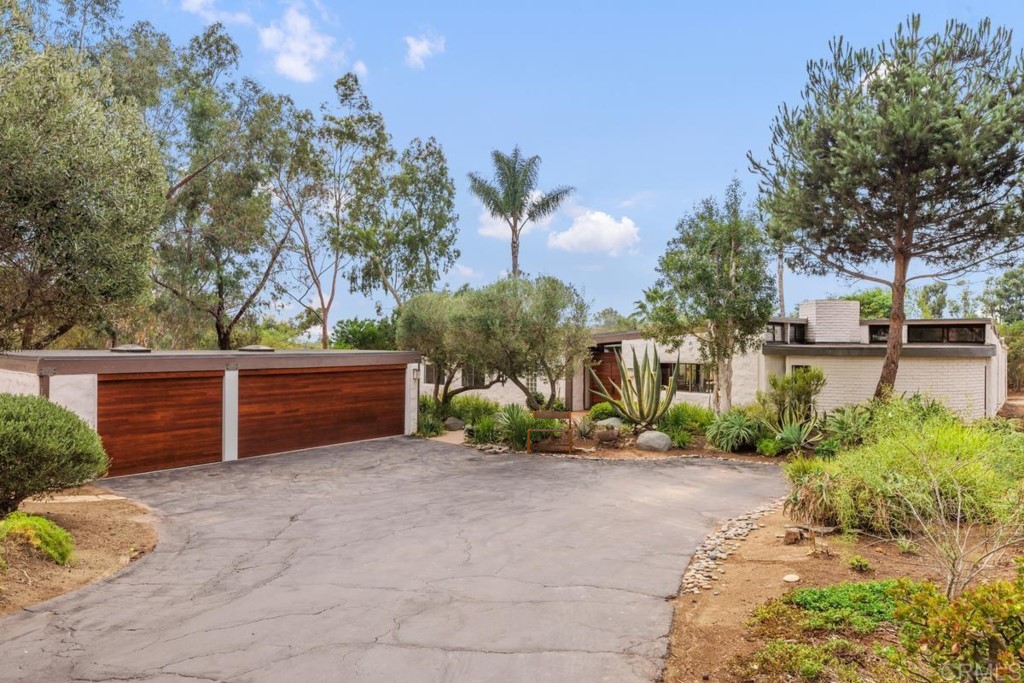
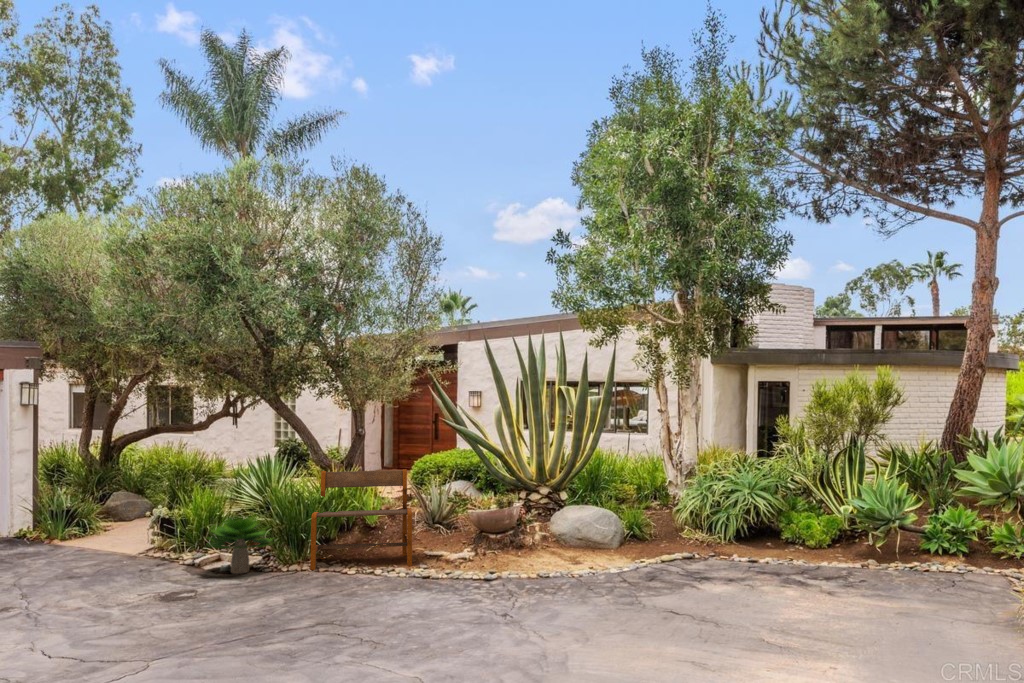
potted plant: none [484,428,514,453] -> present [208,517,272,574]

